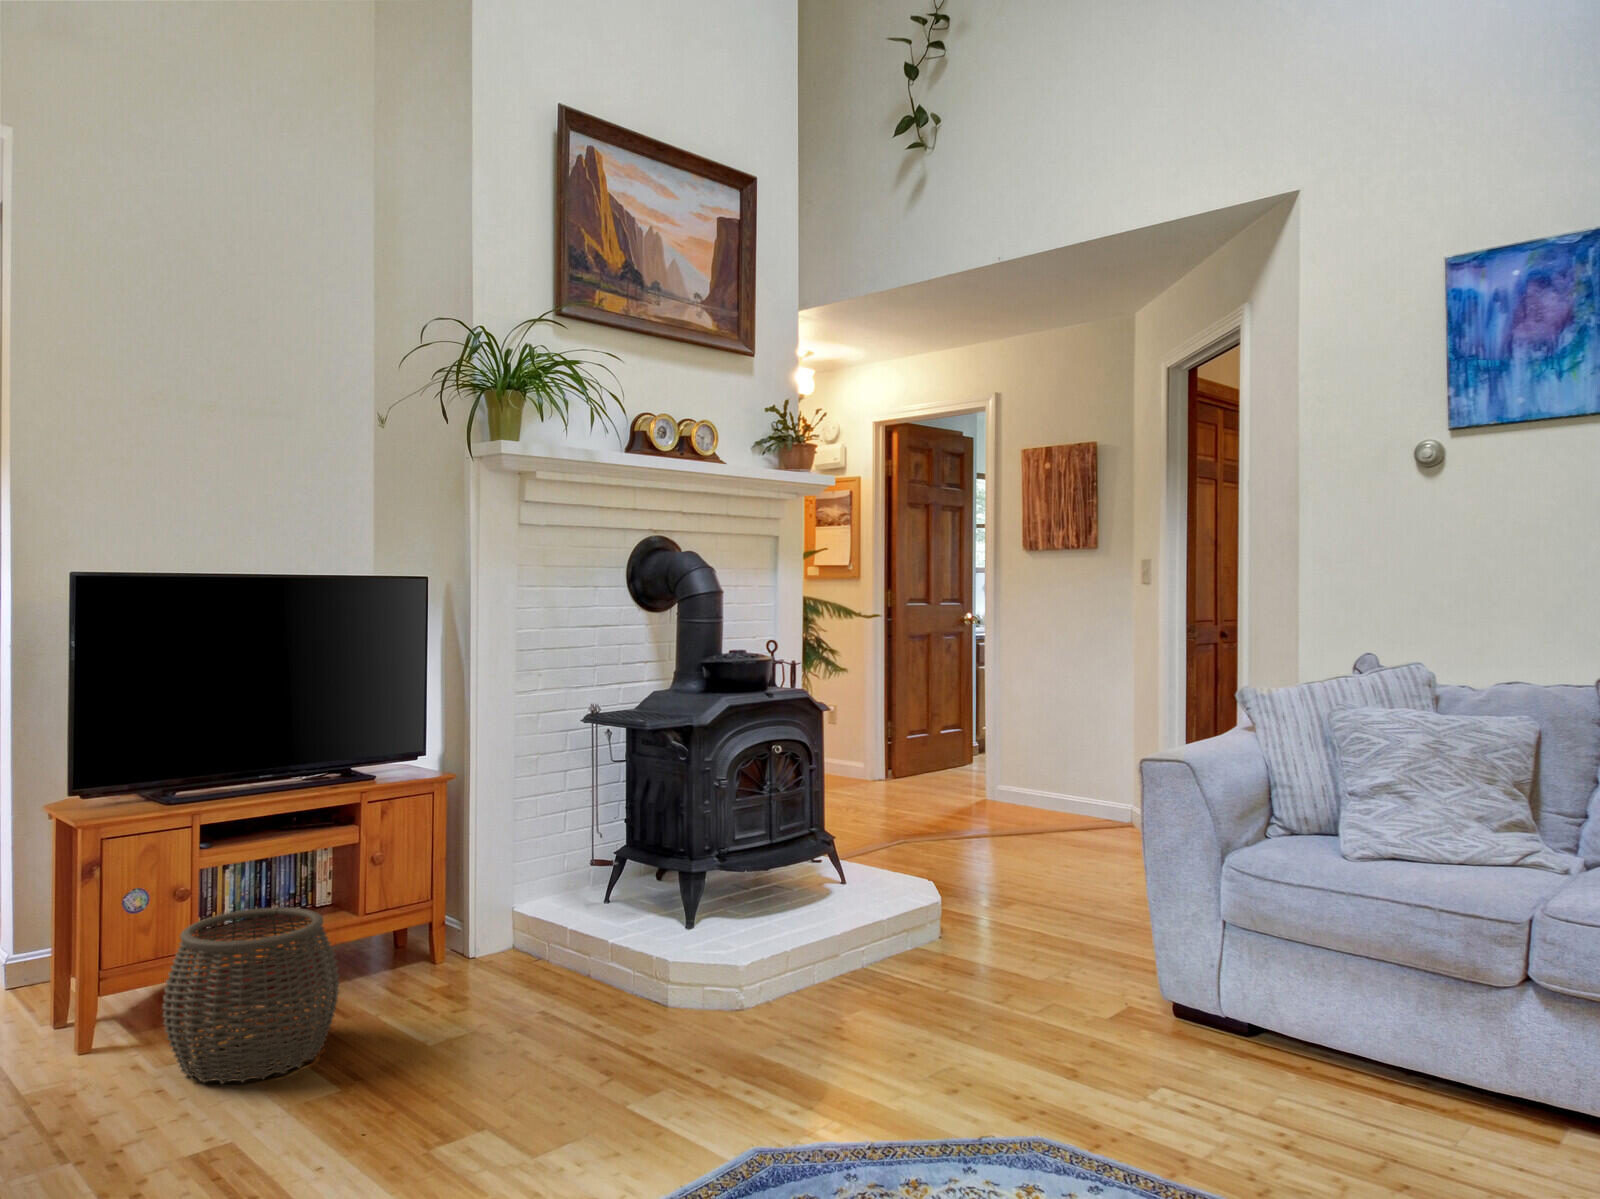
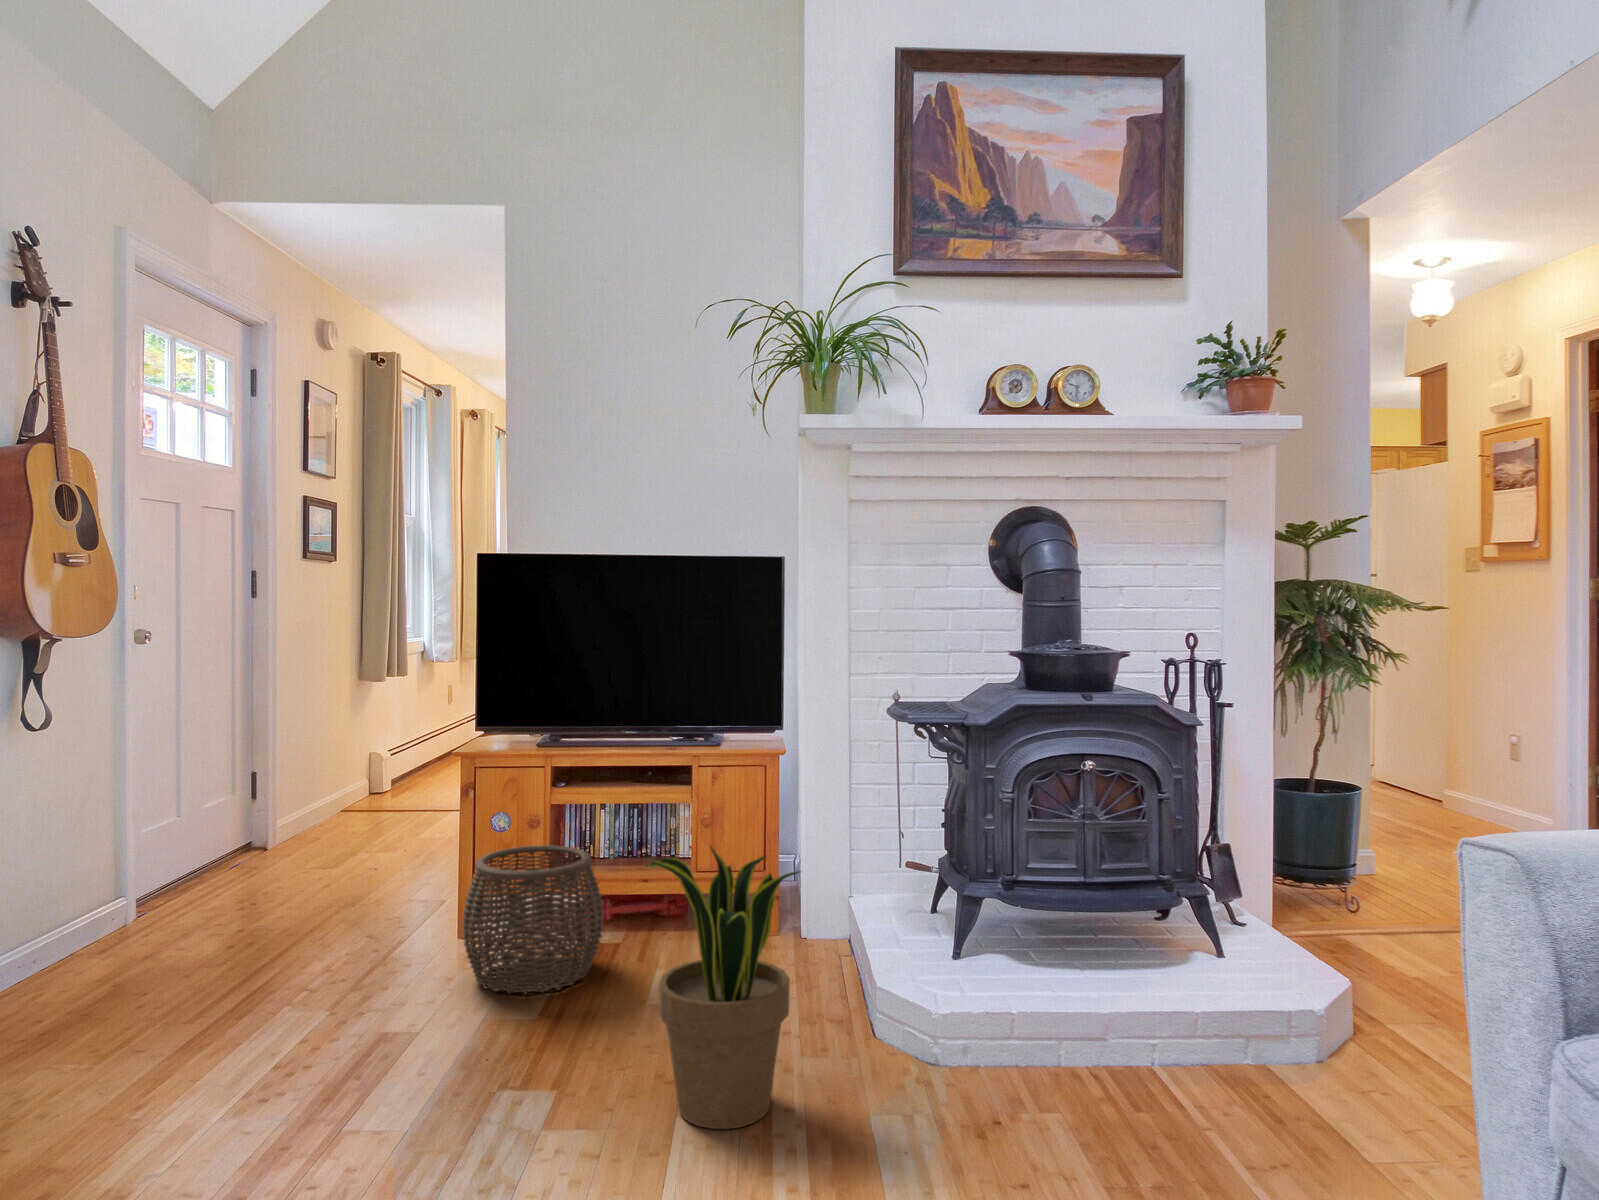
potted plant: none [559,846,699,1097] -> present [646,846,800,1129]

